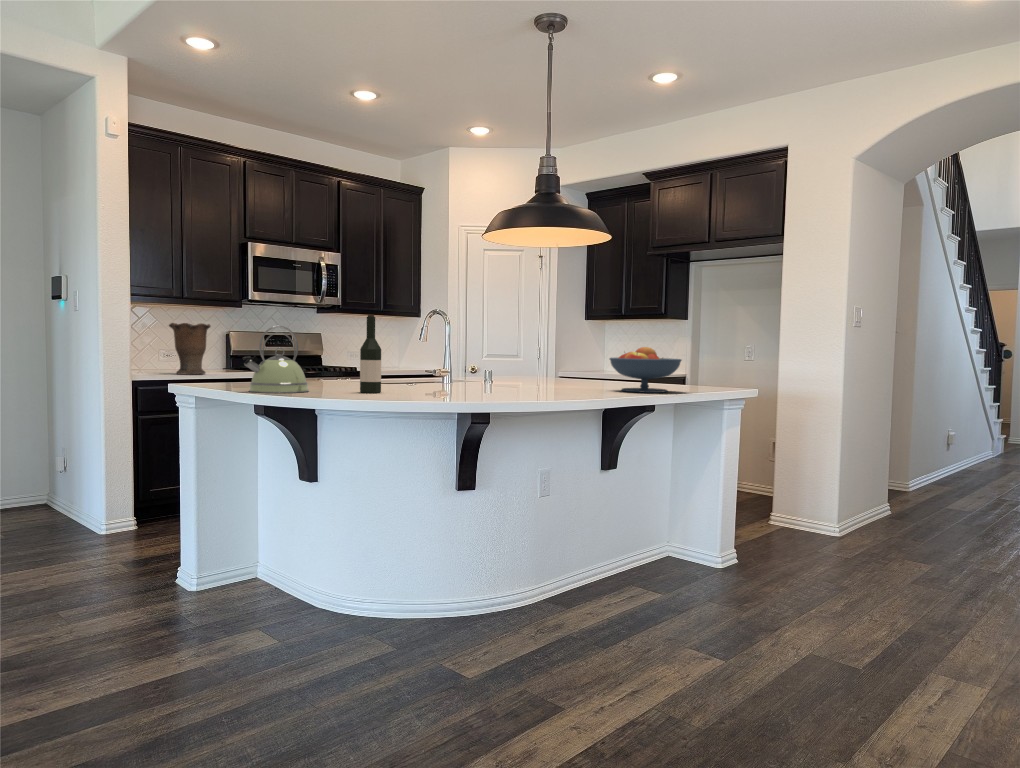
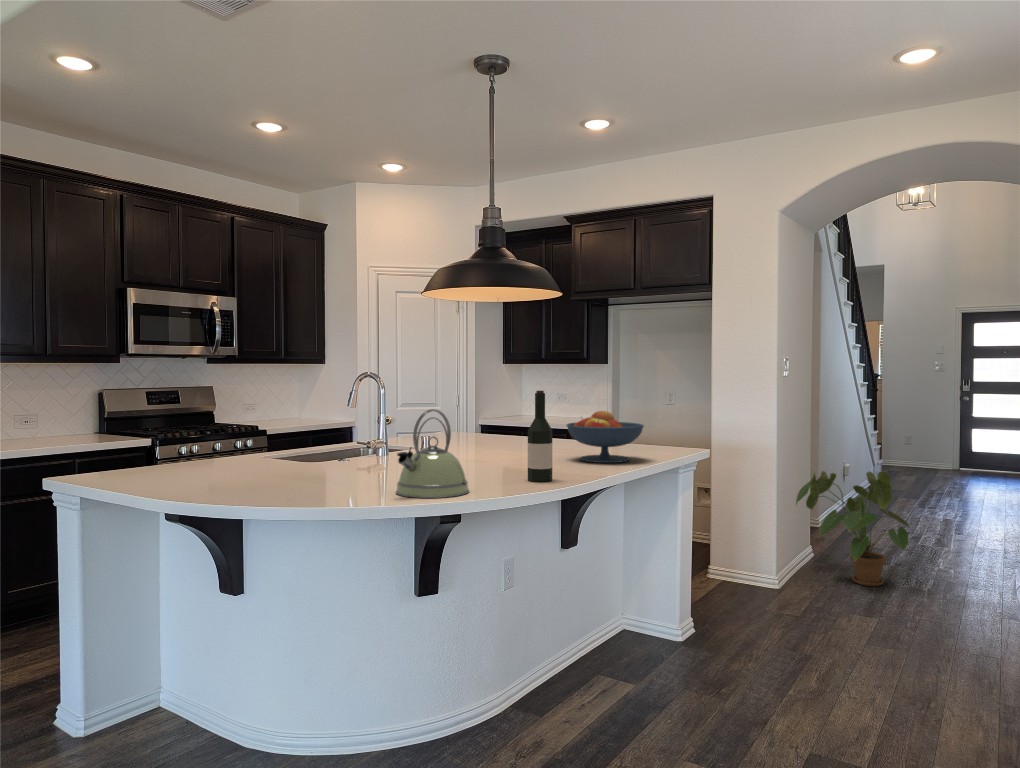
wine bottle: present [360,314,381,393] -> present [528,391,552,482]
vase: present [169,323,210,375] -> none [32,386,85,448]
kettle: present [243,326,309,393] -> present [396,409,469,498]
house plant: none [864,424,985,541] -> present [796,471,909,586]

